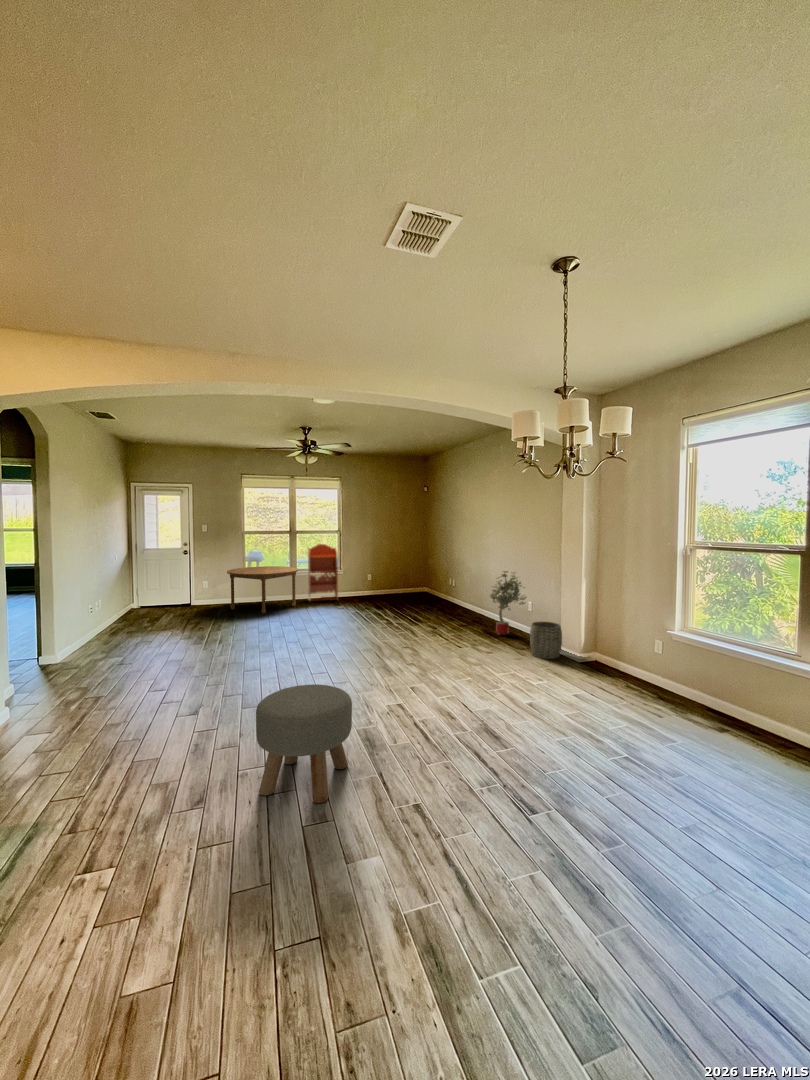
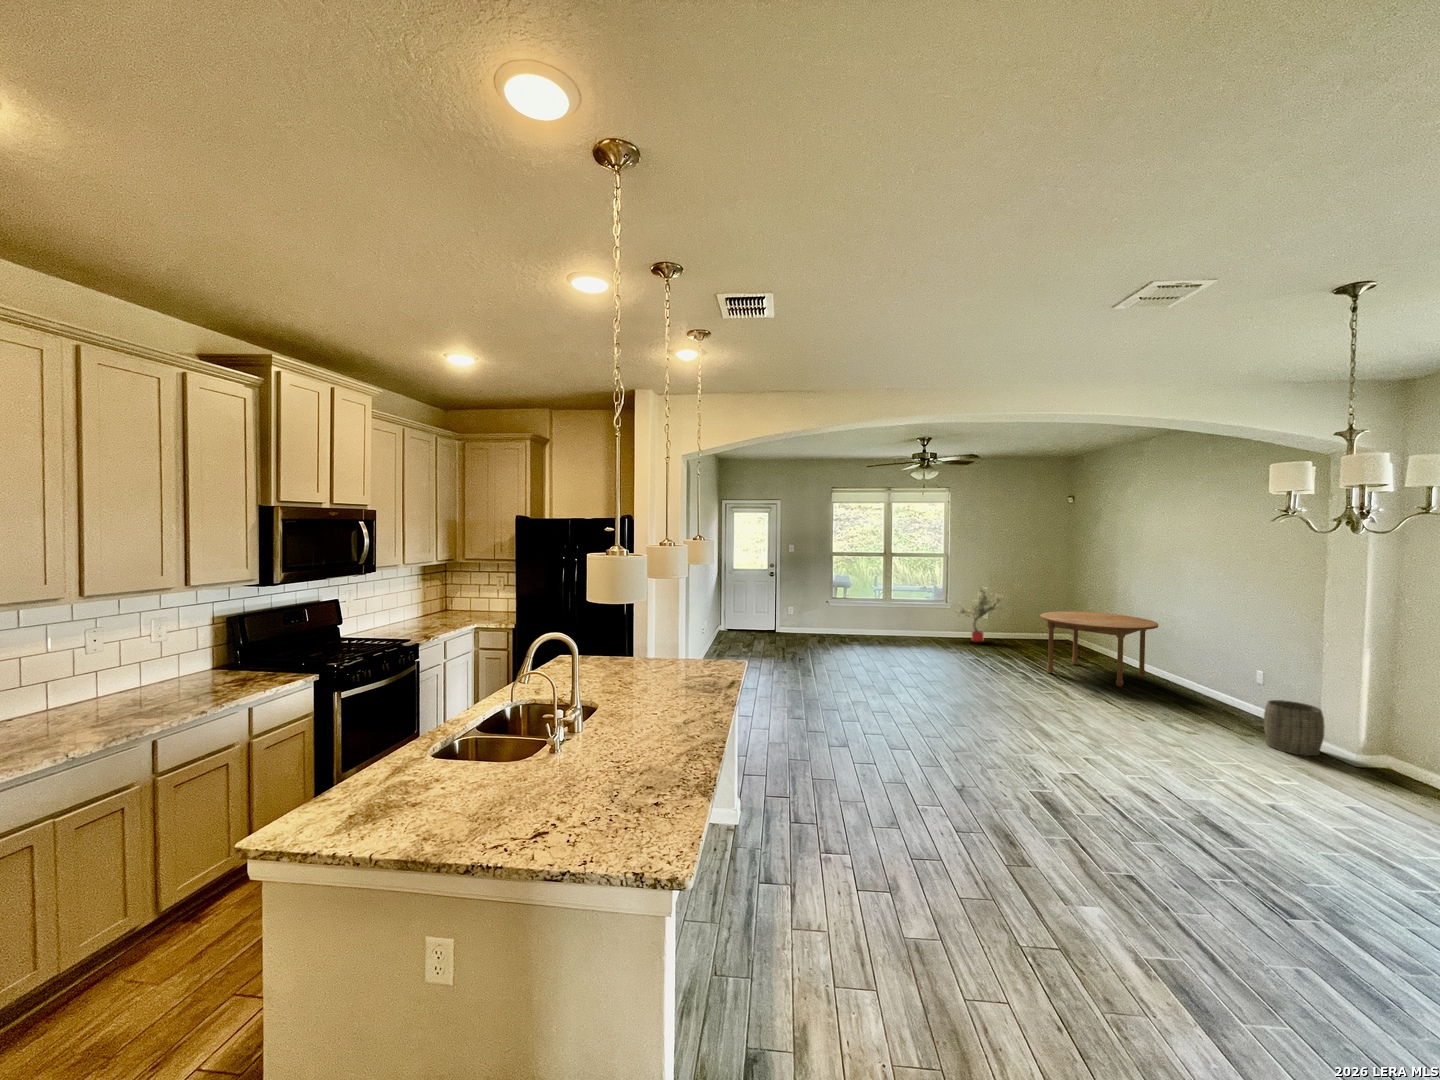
bookcase: present [308,544,338,601] -> none [905,570,944,641]
dining table: present [227,566,298,614] -> present [1040,611,1158,686]
potted tree: present [490,571,526,636] -> present [954,587,1003,643]
ottoman: present [256,684,352,803] -> none [941,732,1043,849]

